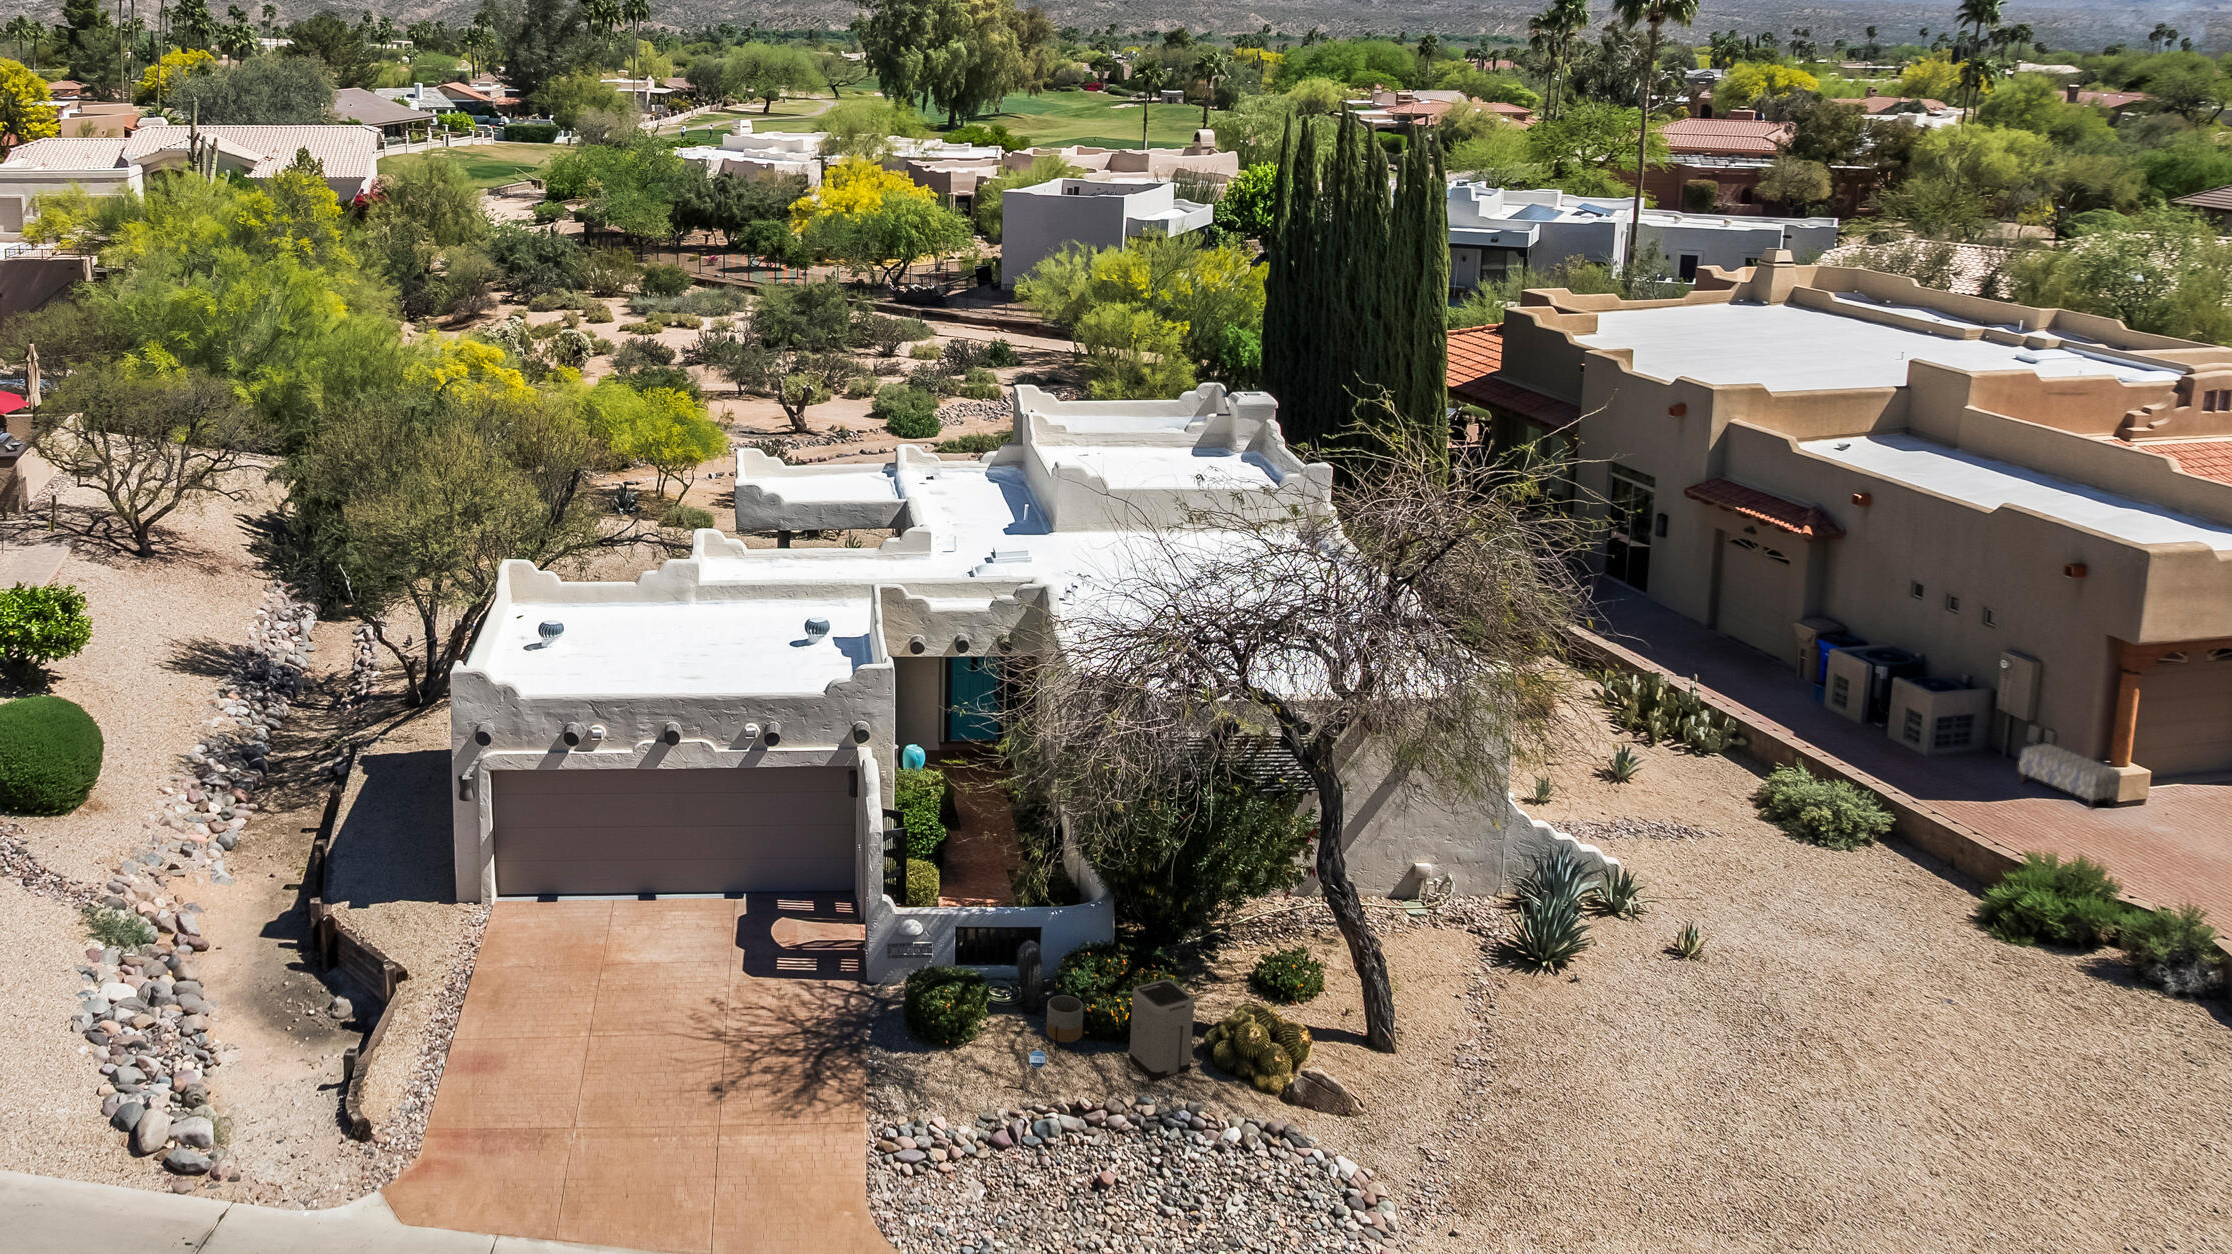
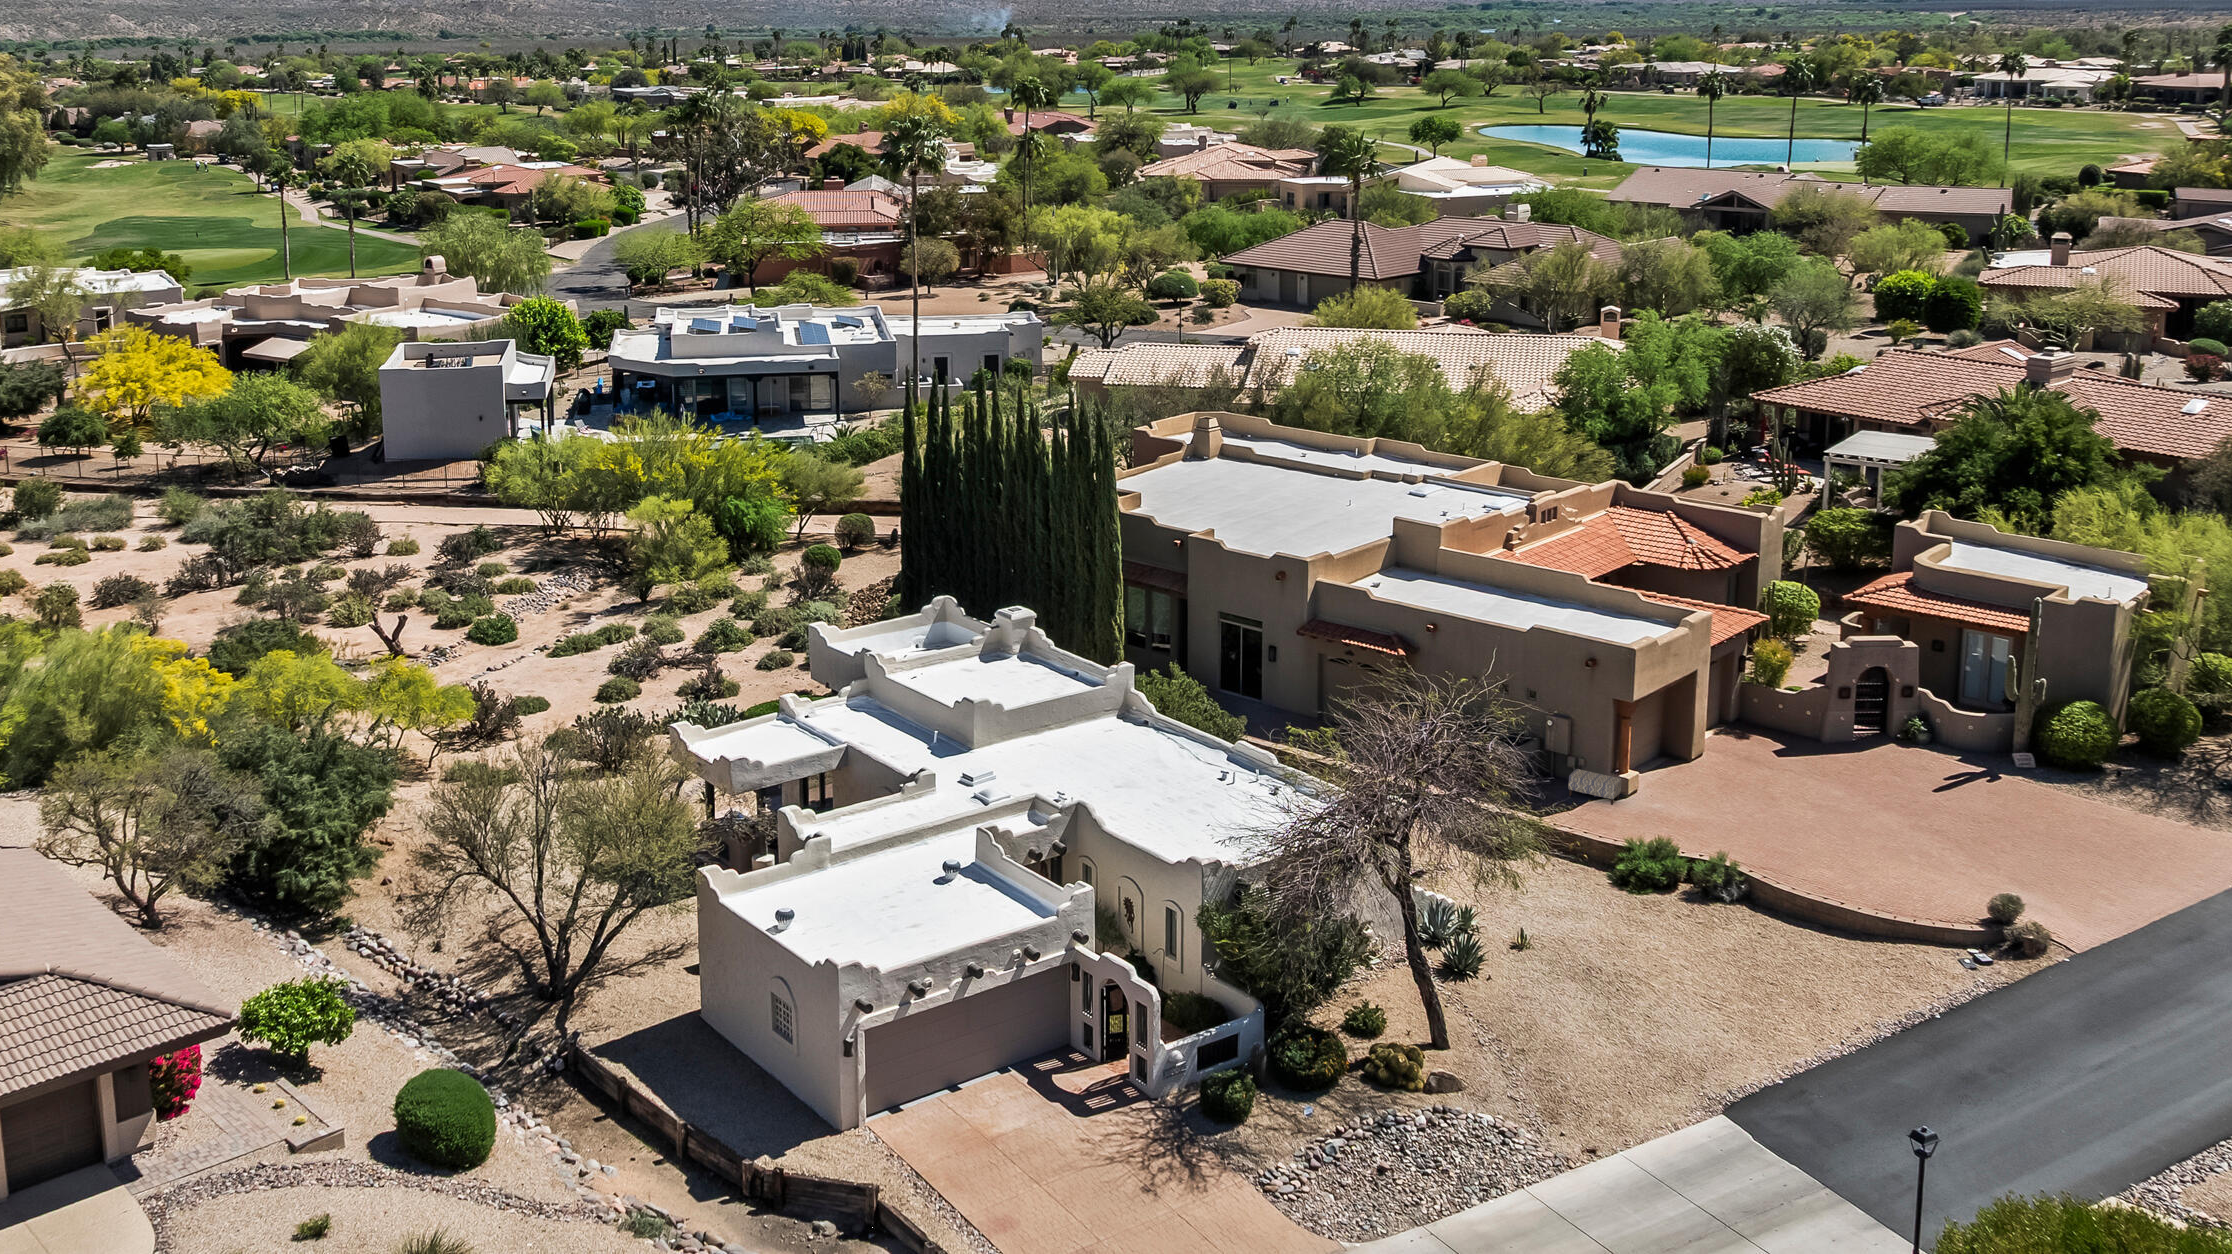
trash can: present [1129,980,1194,1080] -> none [1333,1040,1370,1100]
planter: present [1046,995,1084,1057] -> none [1284,1067,1308,1106]

